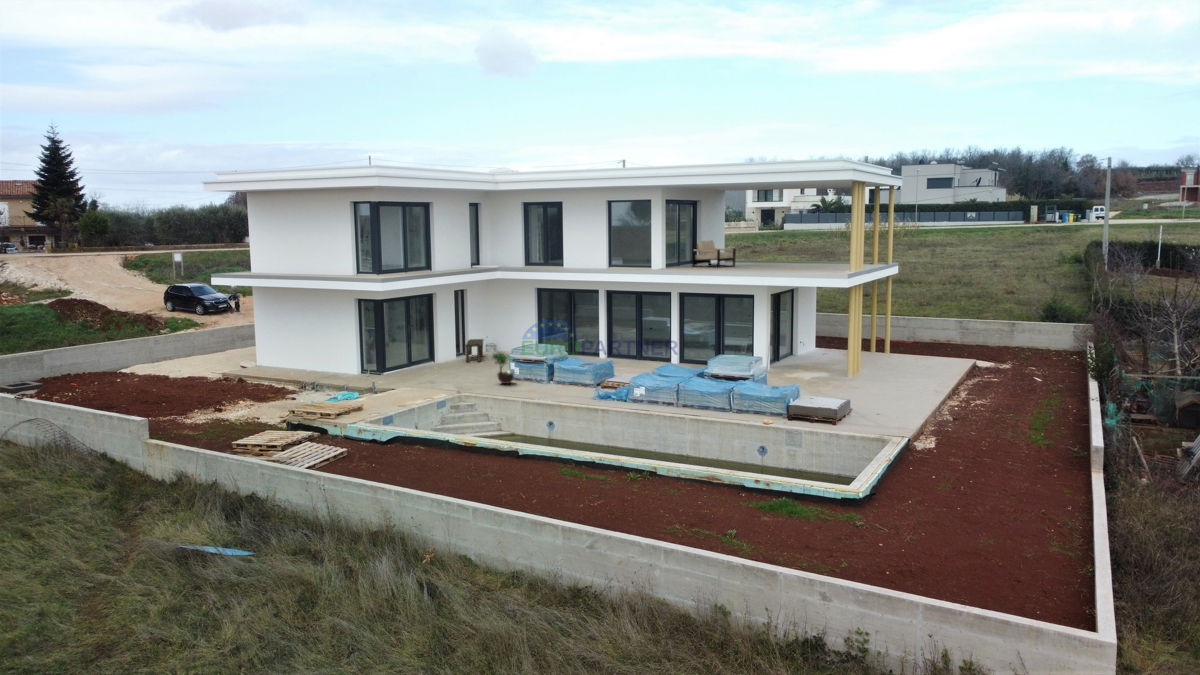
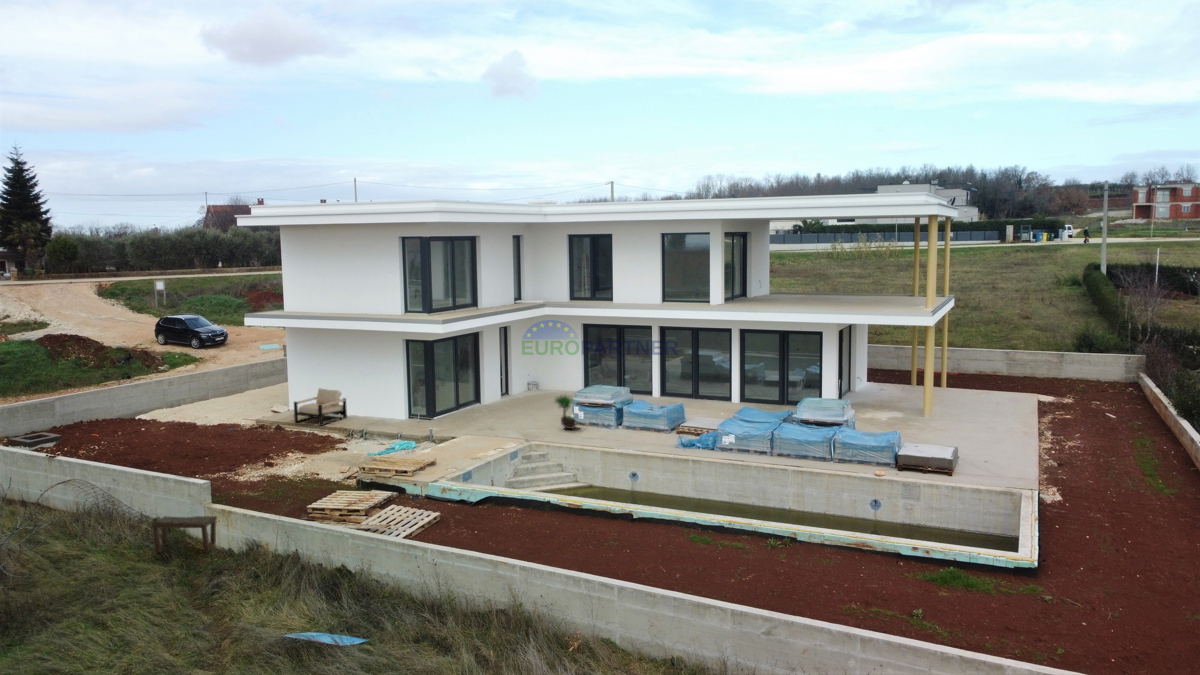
armchair: present [692,241,736,268] -> present [294,388,347,426]
bench: present [465,339,483,362] -> present [152,516,217,553]

